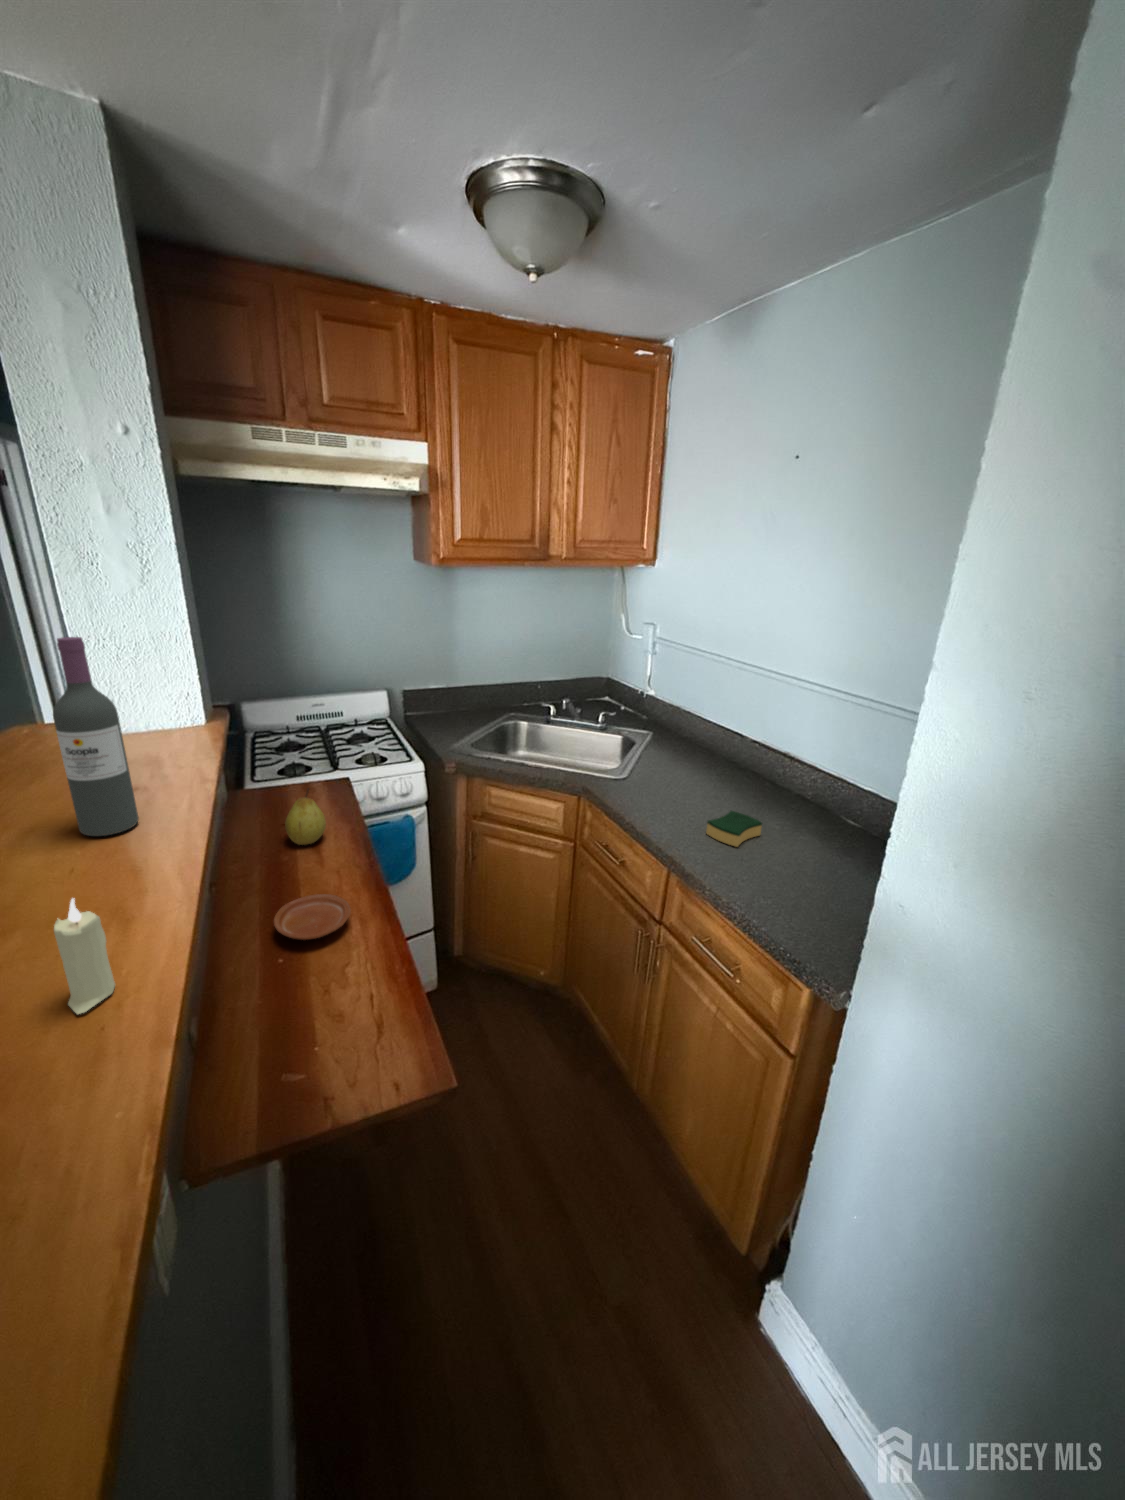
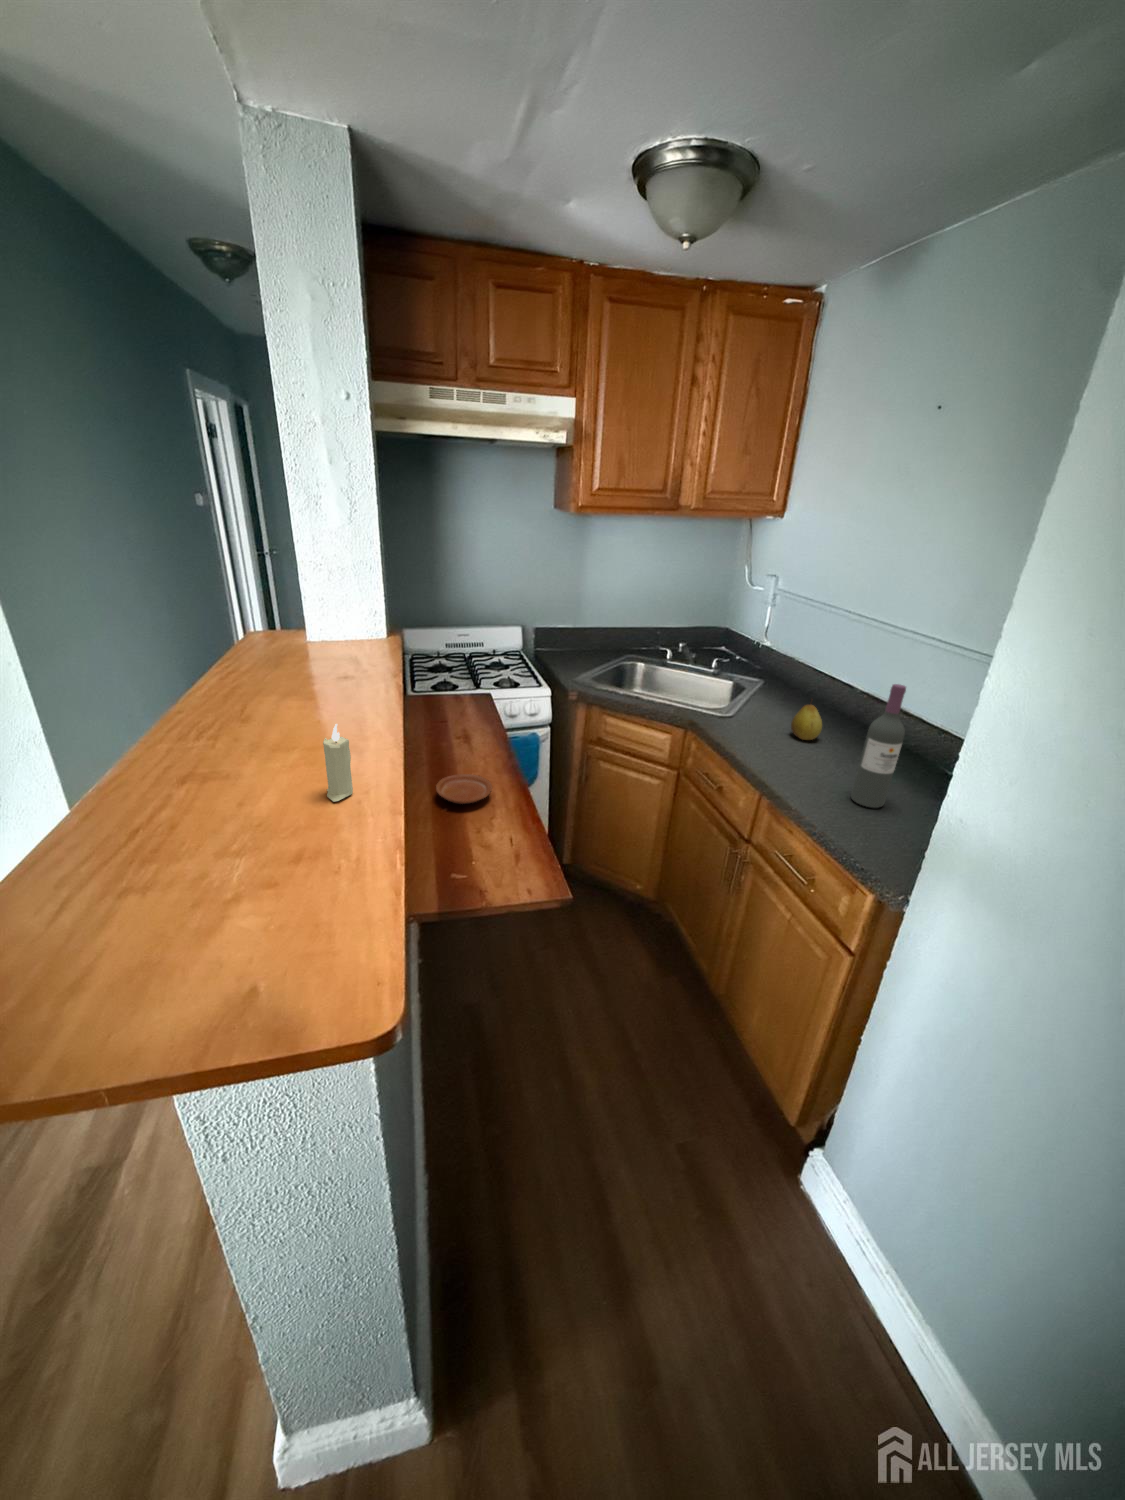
wine bottle: present [53,637,139,836] -> present [851,684,906,808]
fruit: present [285,788,326,845] -> present [791,699,822,740]
sponge: present [706,811,762,847] -> none [800,749,856,780]

